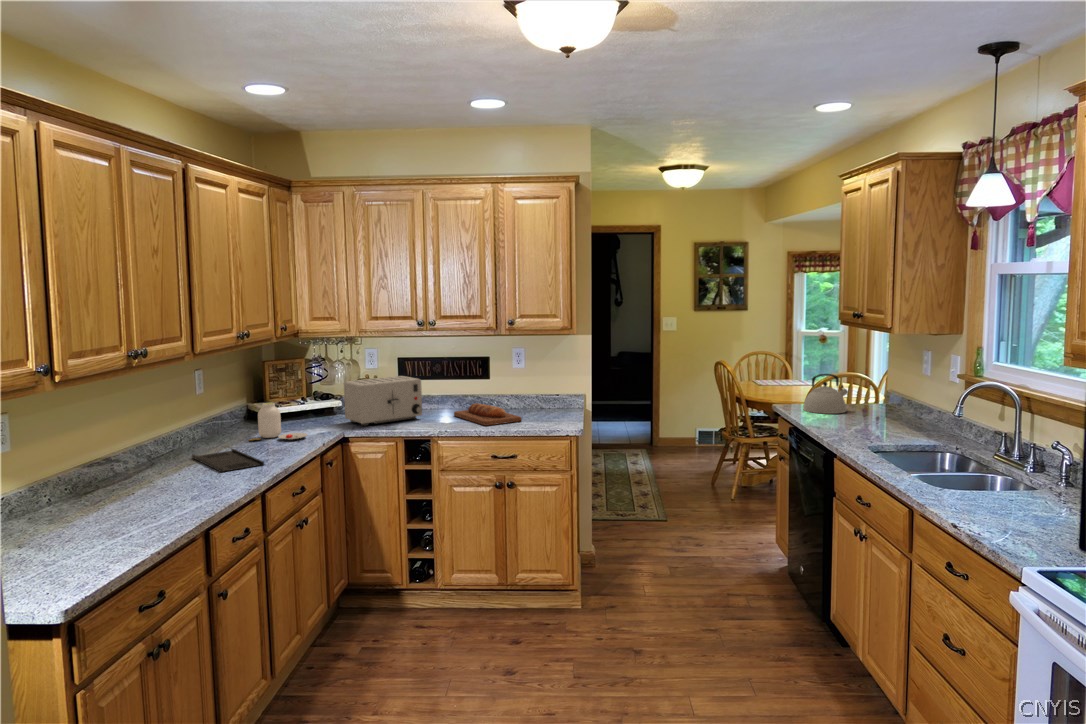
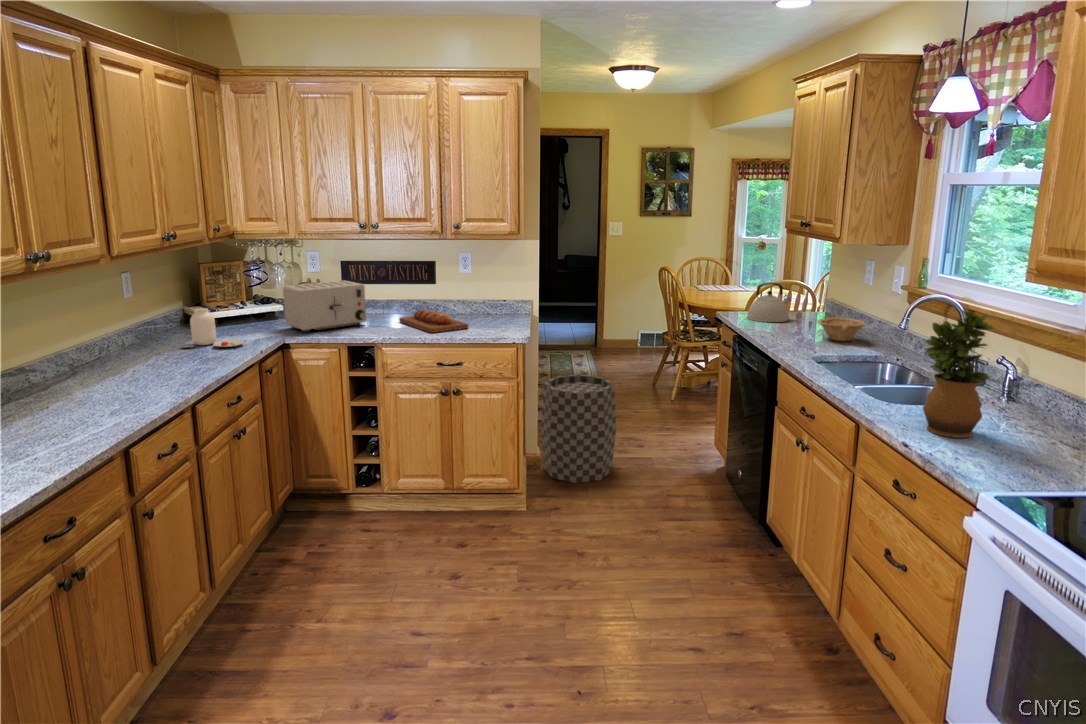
potted plant: none [969,392,1039,521] -> present [923,309,994,438]
dish: none [874,408,924,431] -> present [818,318,866,341]
tray: present [192,449,264,472] -> none [117,357,195,384]
trash can: none [595,469,672,582] -> present [541,375,616,483]

